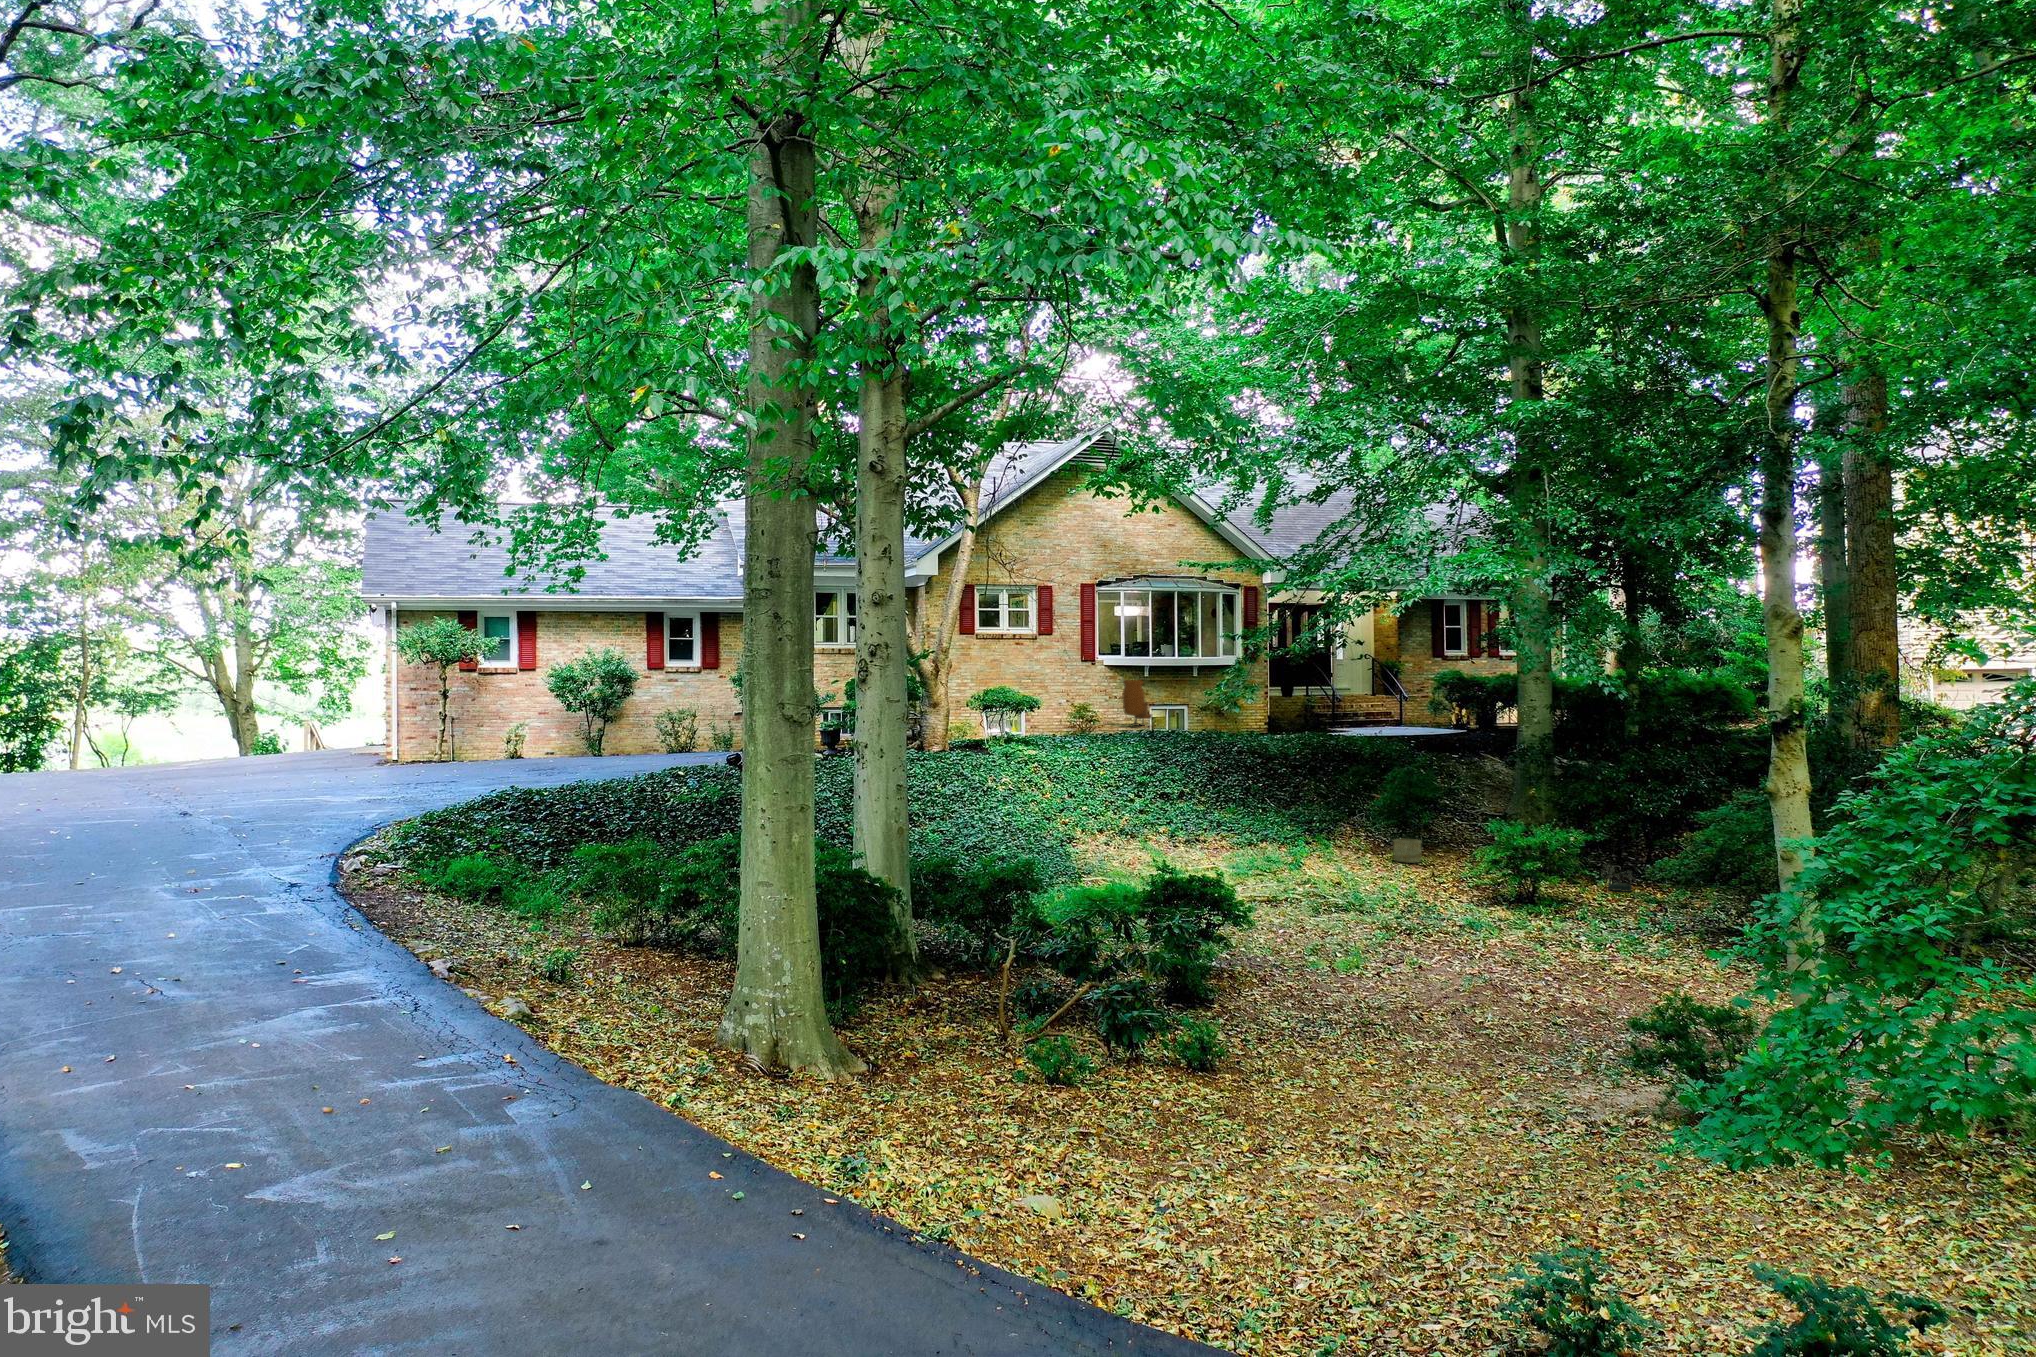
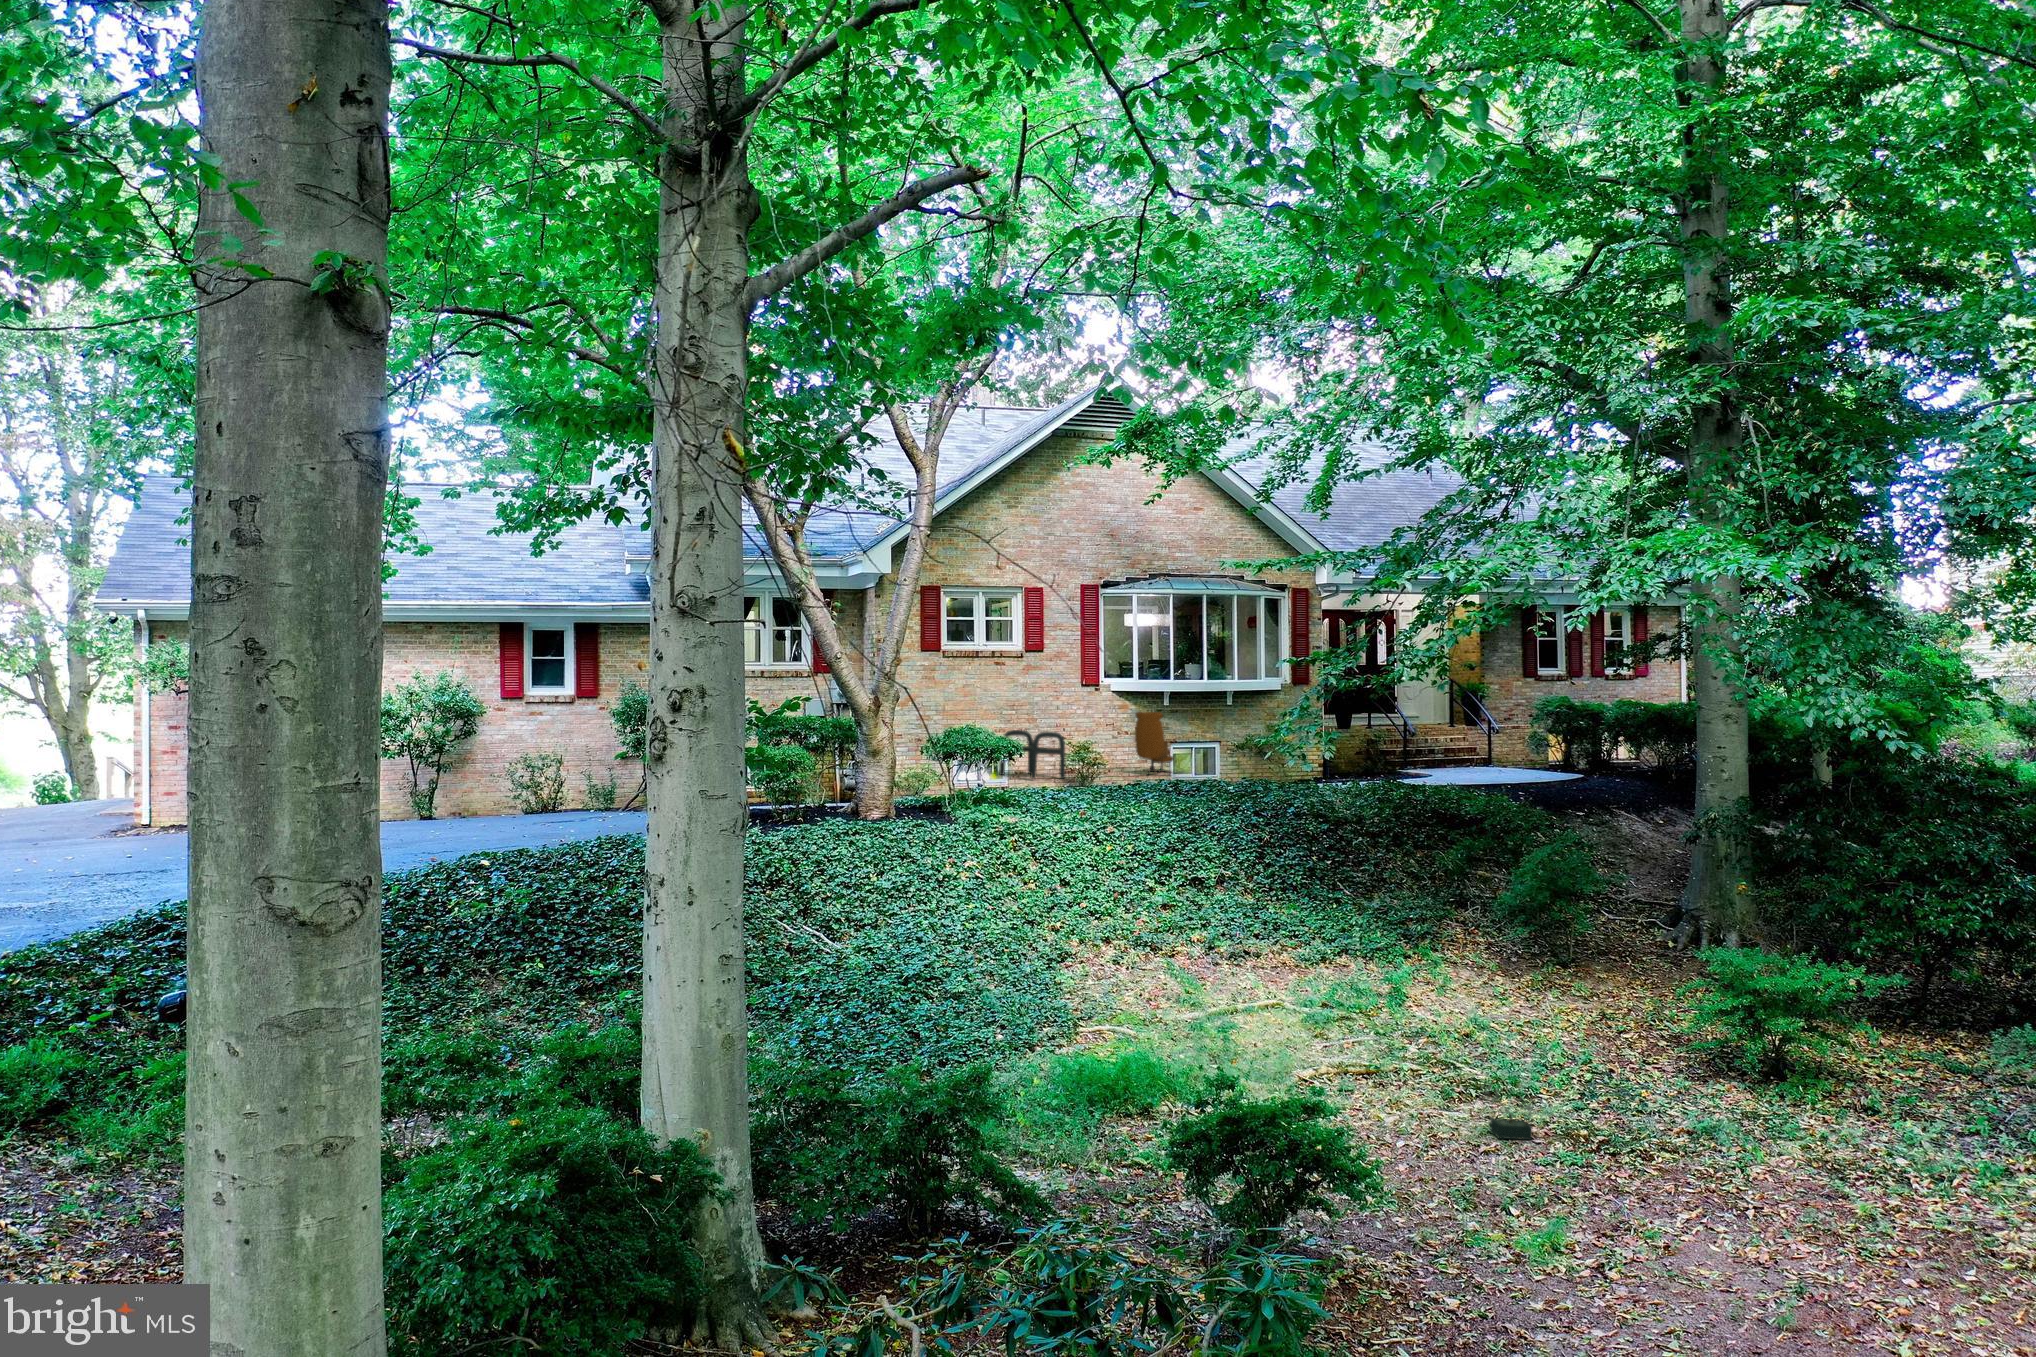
bench: none [1021,694,1070,729] -> present [999,730,1065,779]
wooden bucket: present [1394,839,1421,863] -> none [1543,959,1588,997]
decorative plant: present [1607,866,1632,892] -> present [1480,1086,1538,1140]

